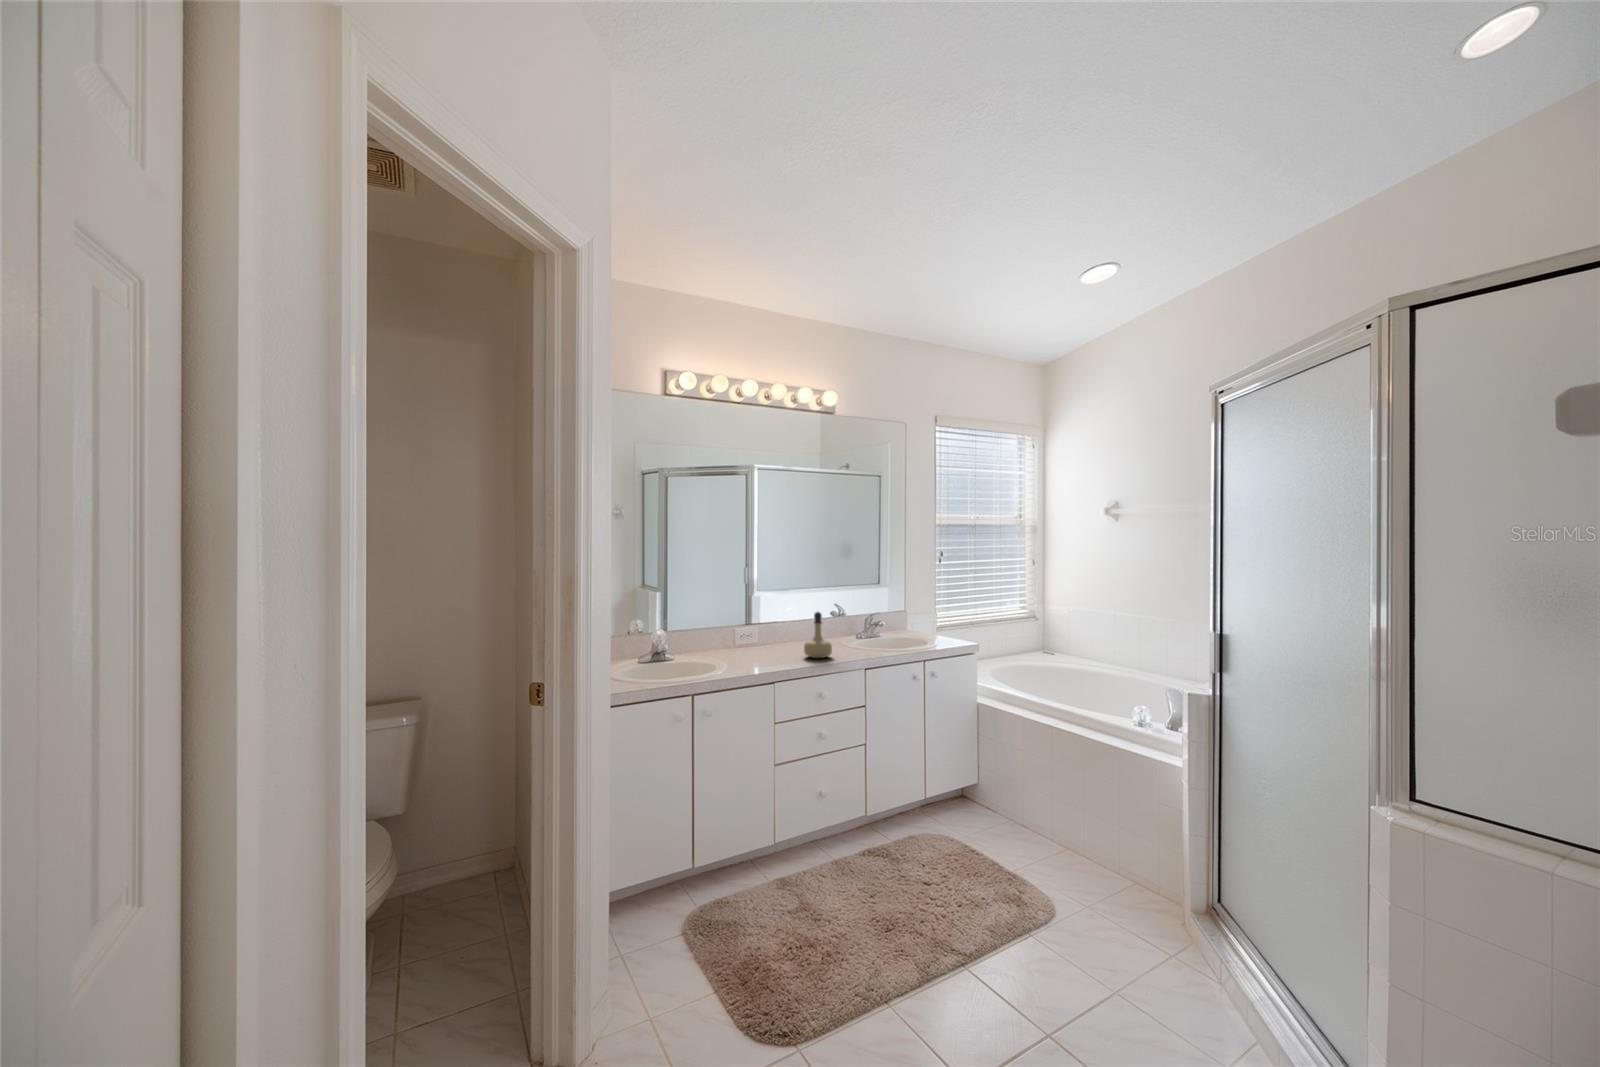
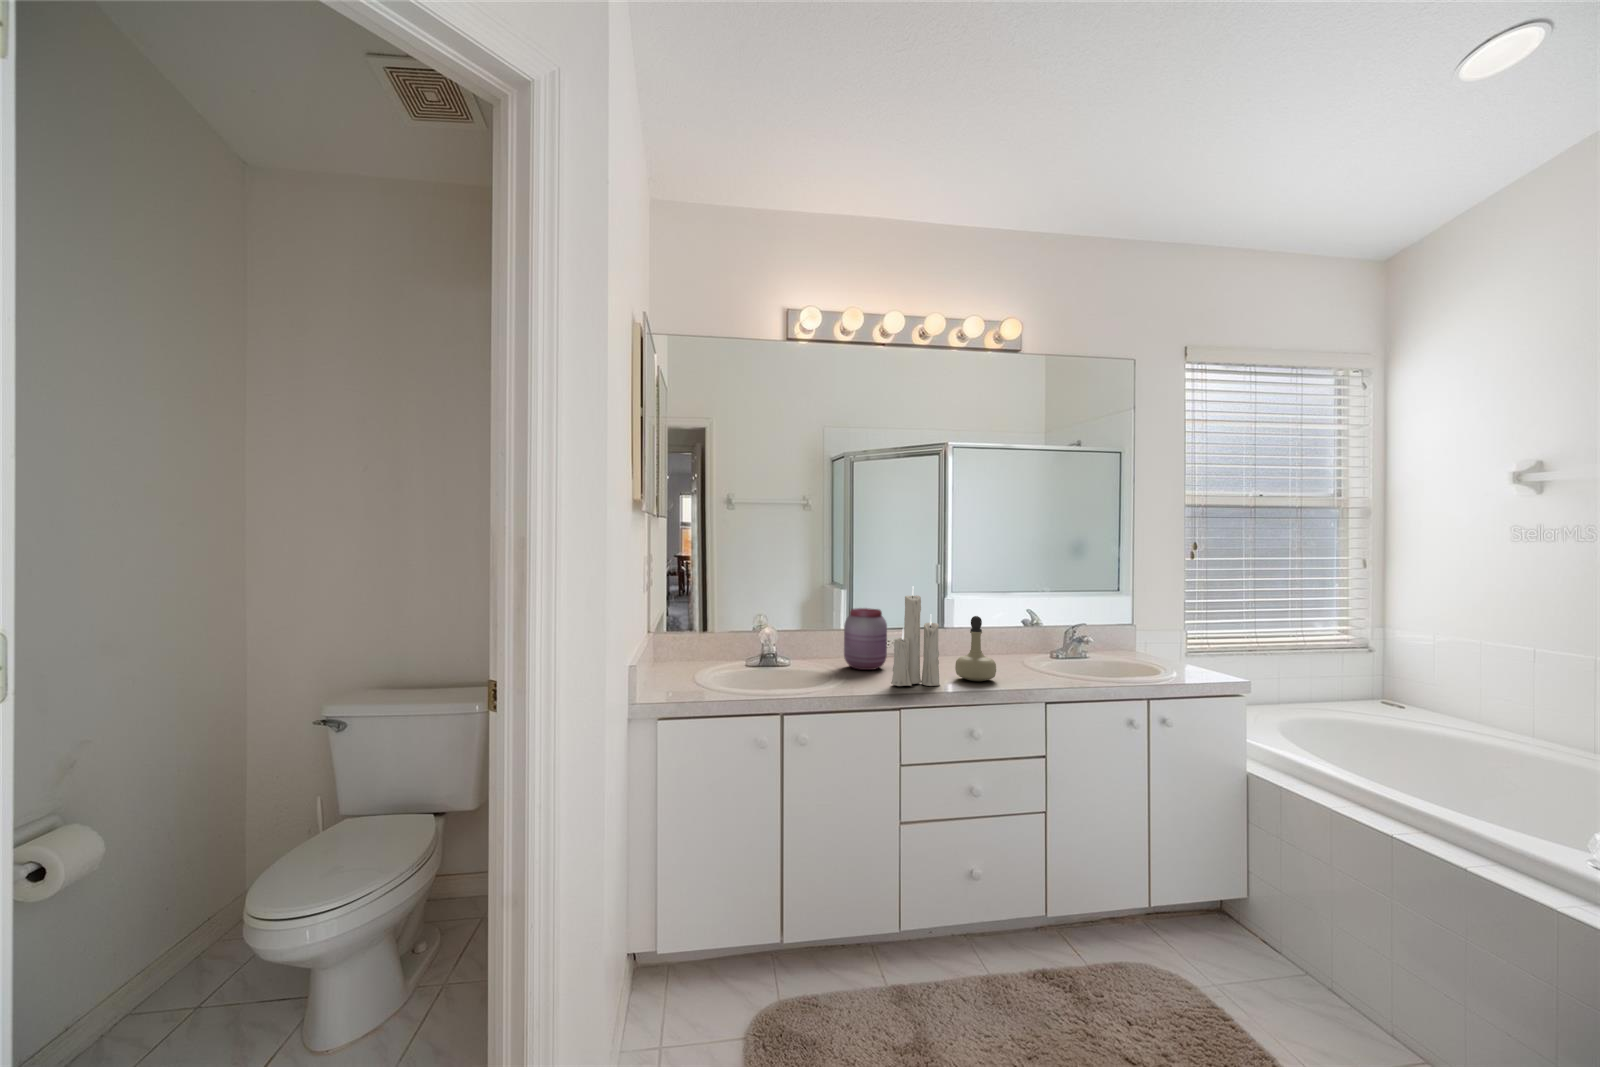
candle: none [764,587,797,666] -> present [891,587,940,686]
jar: none [717,610,750,658] -> present [844,608,887,670]

